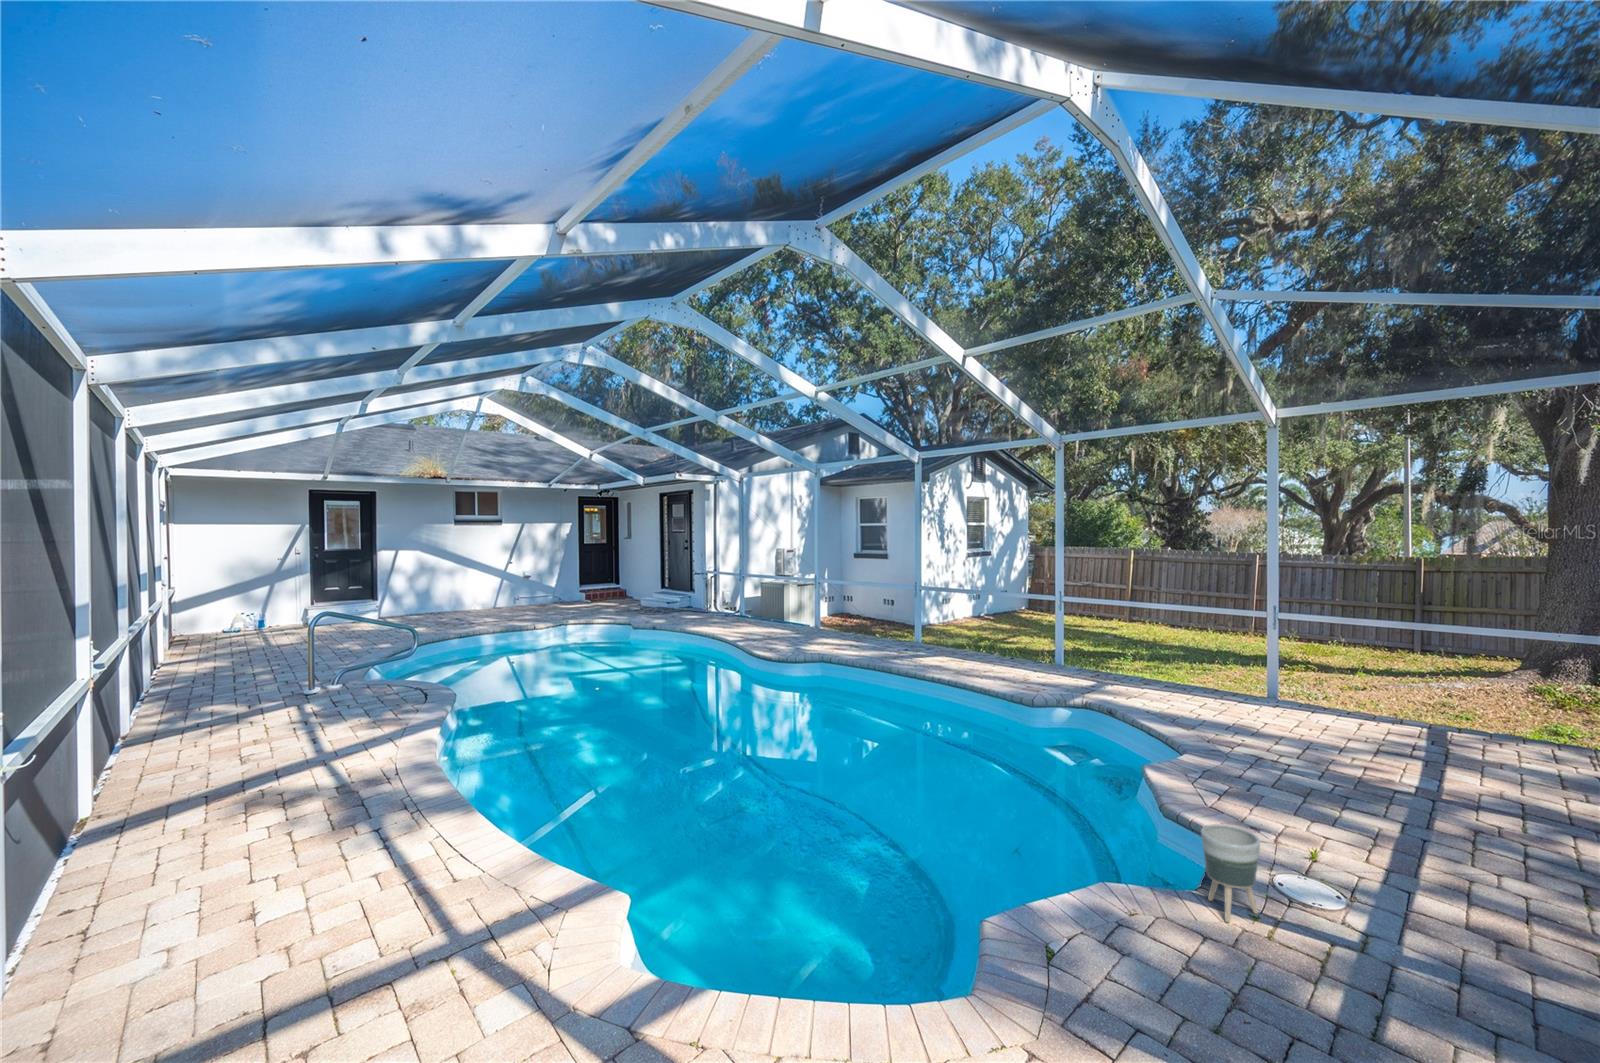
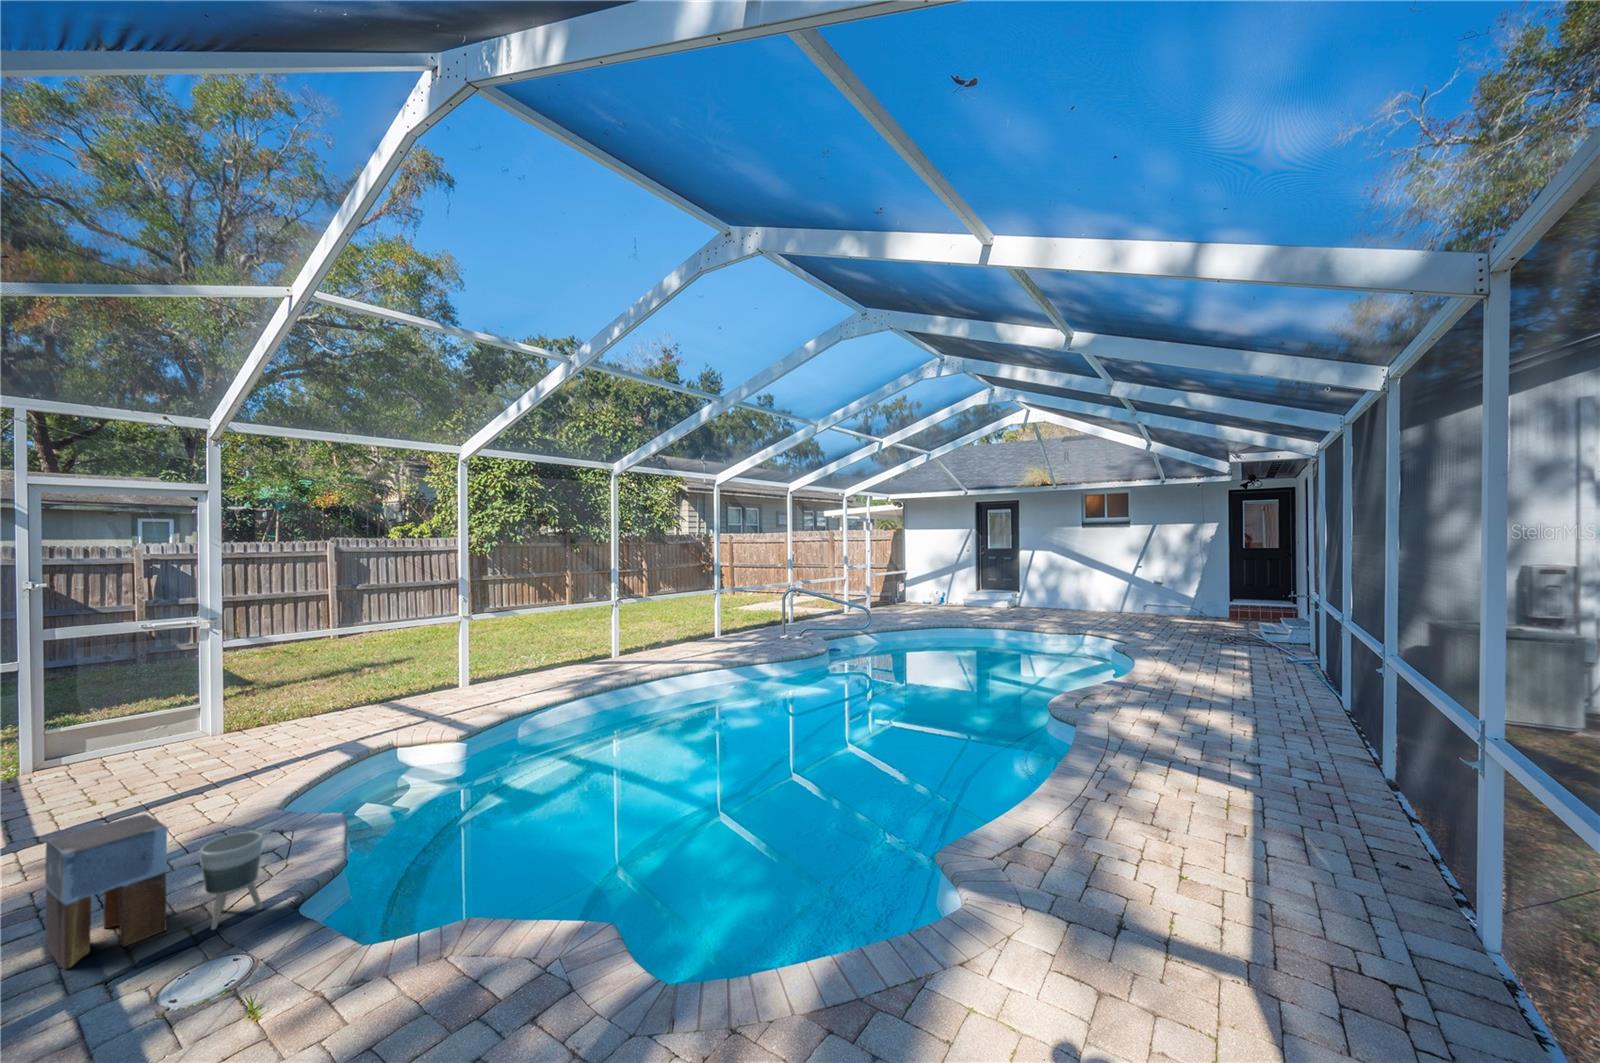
stool: none [1264,829,1375,1009] -> present [45,814,167,969]

